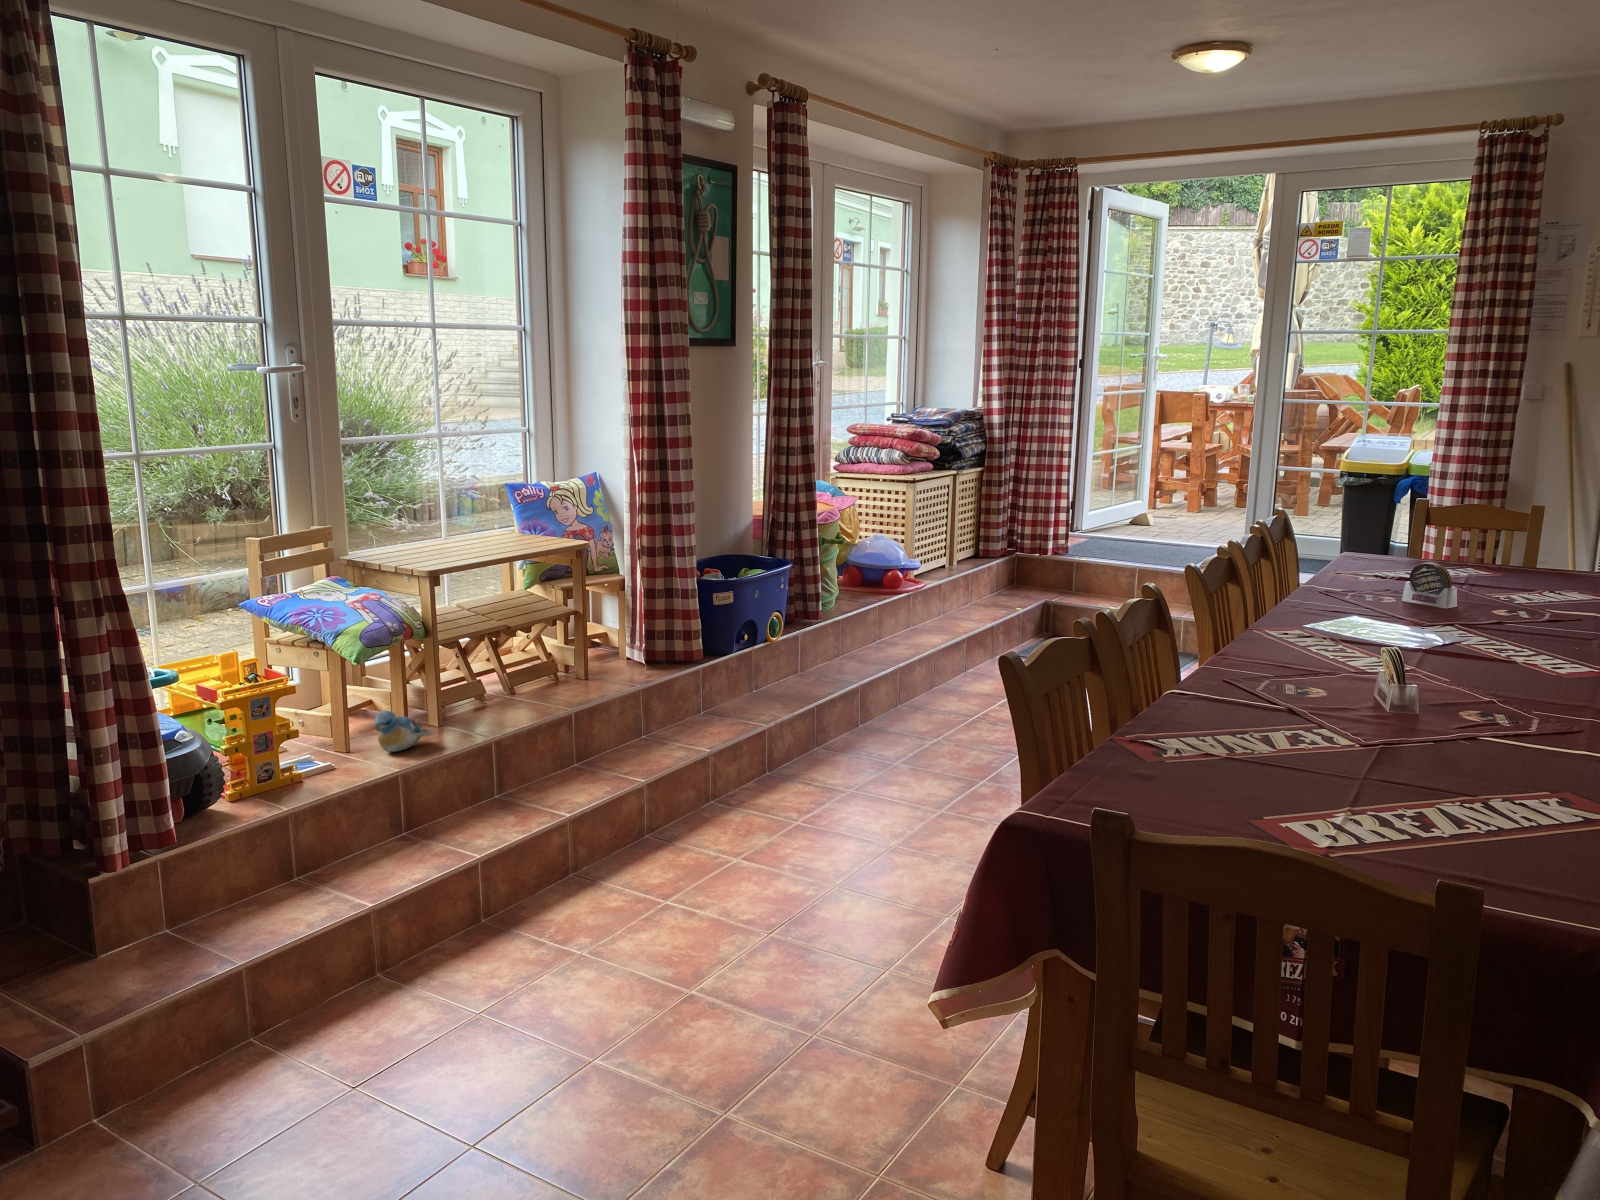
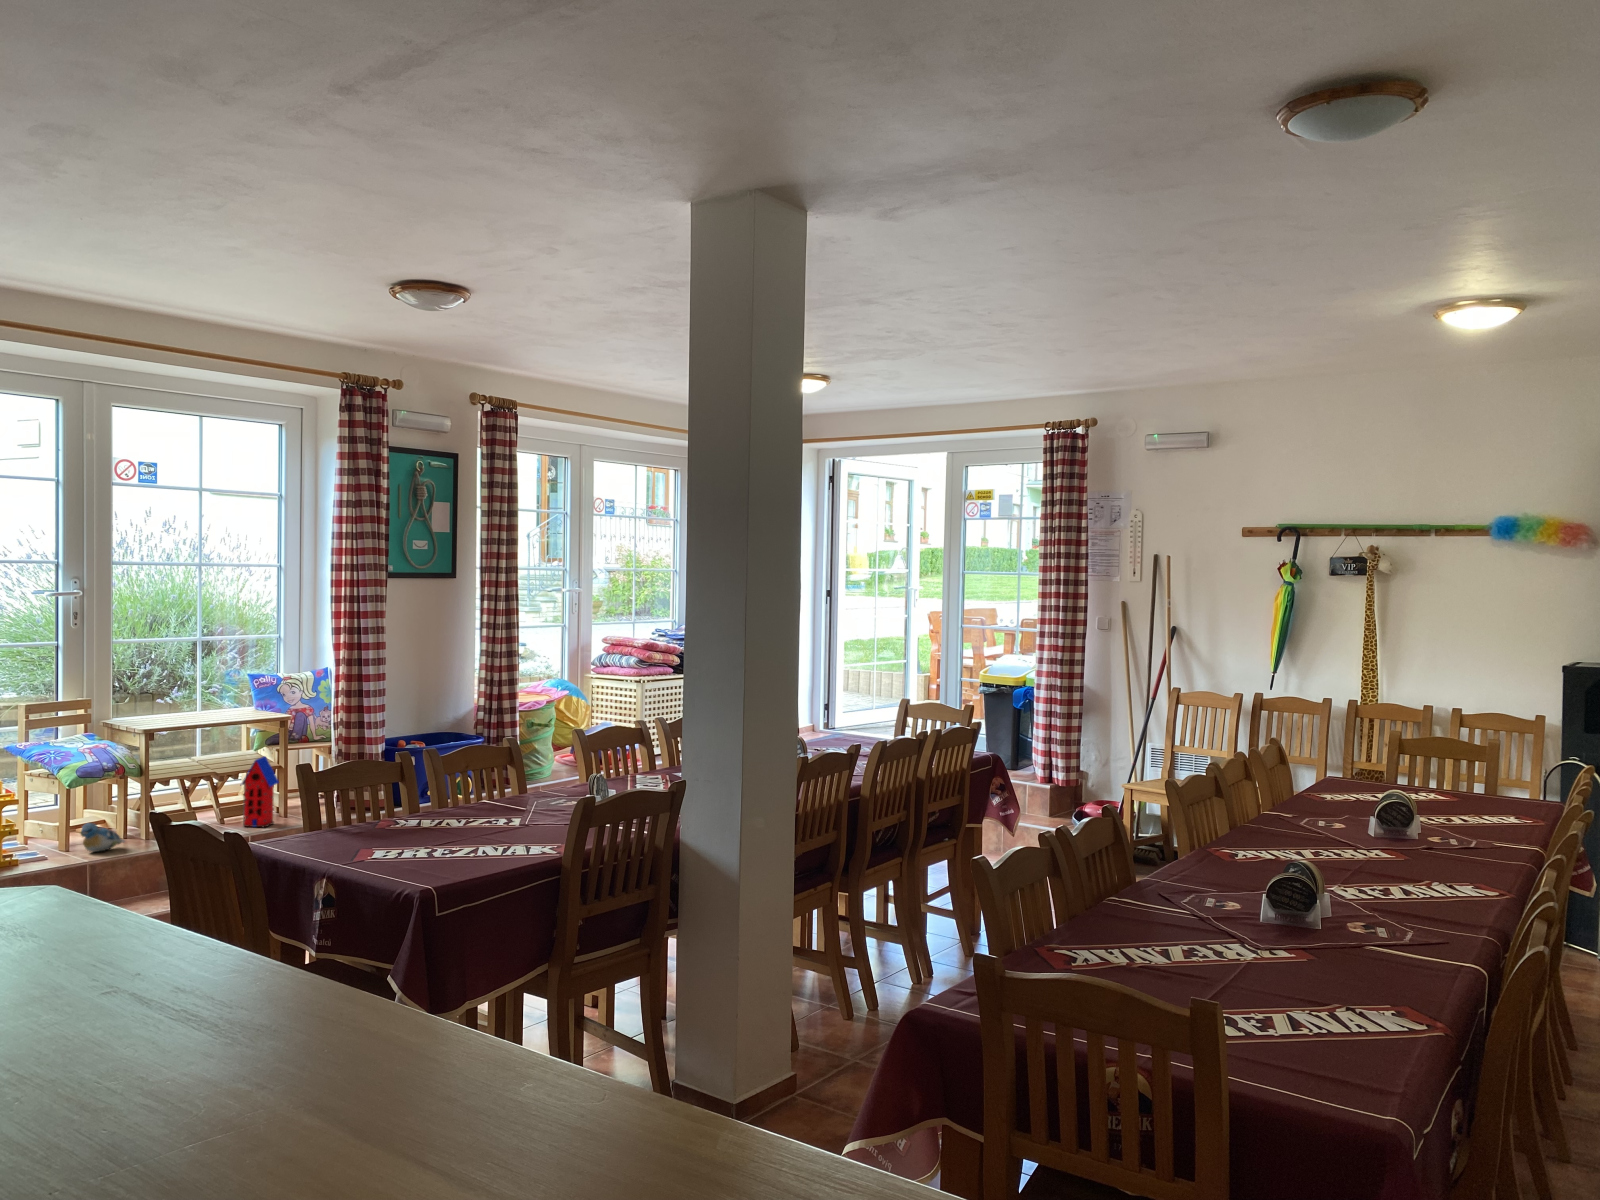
toy house: none [545,597,590,696] -> present [242,756,279,827]

